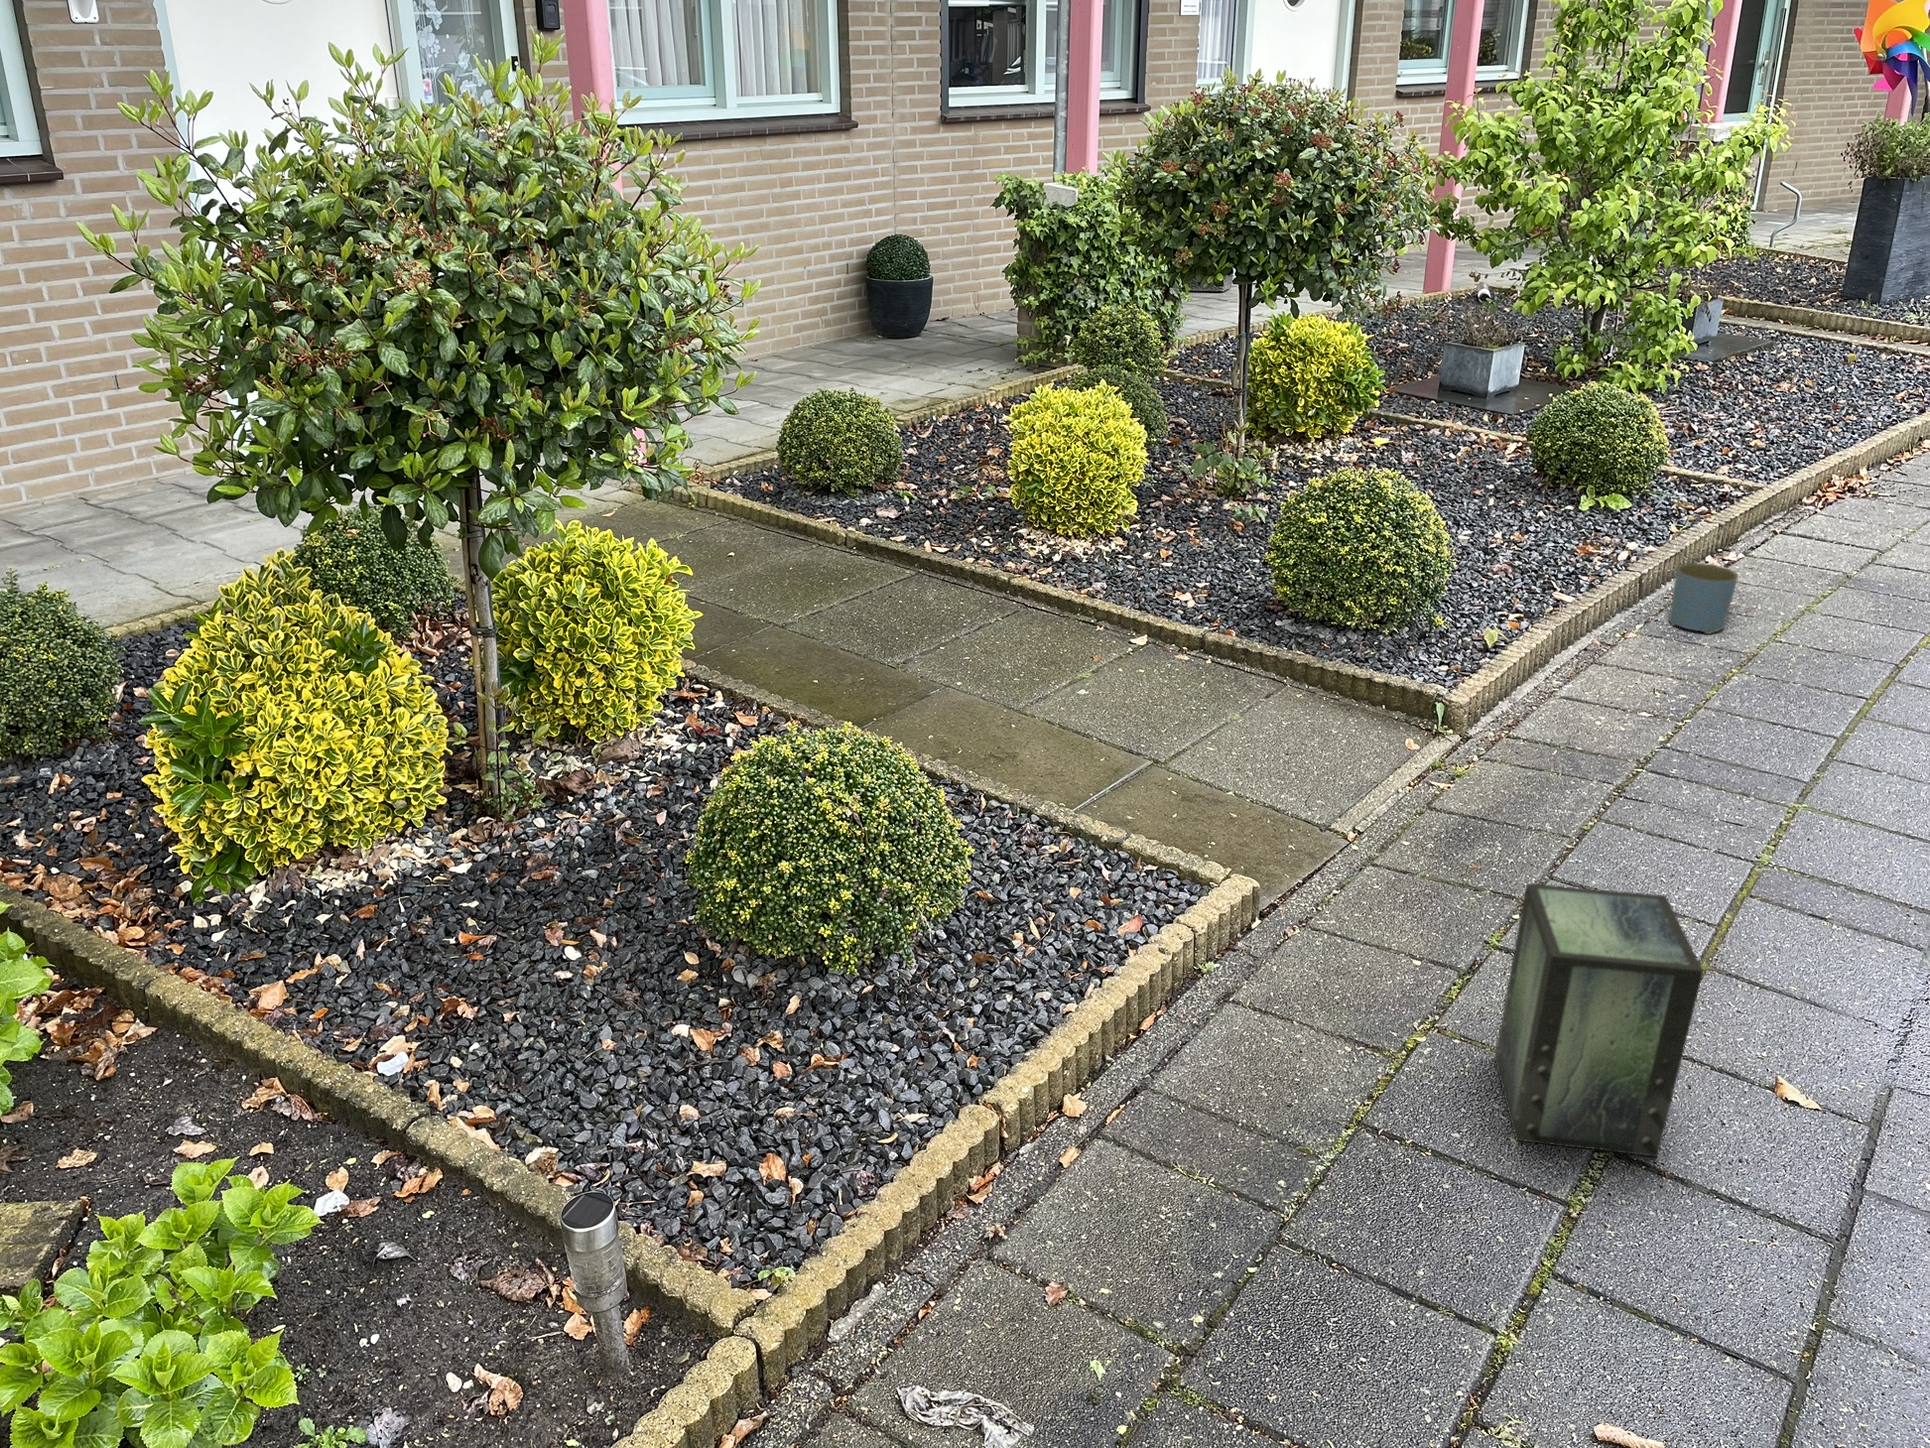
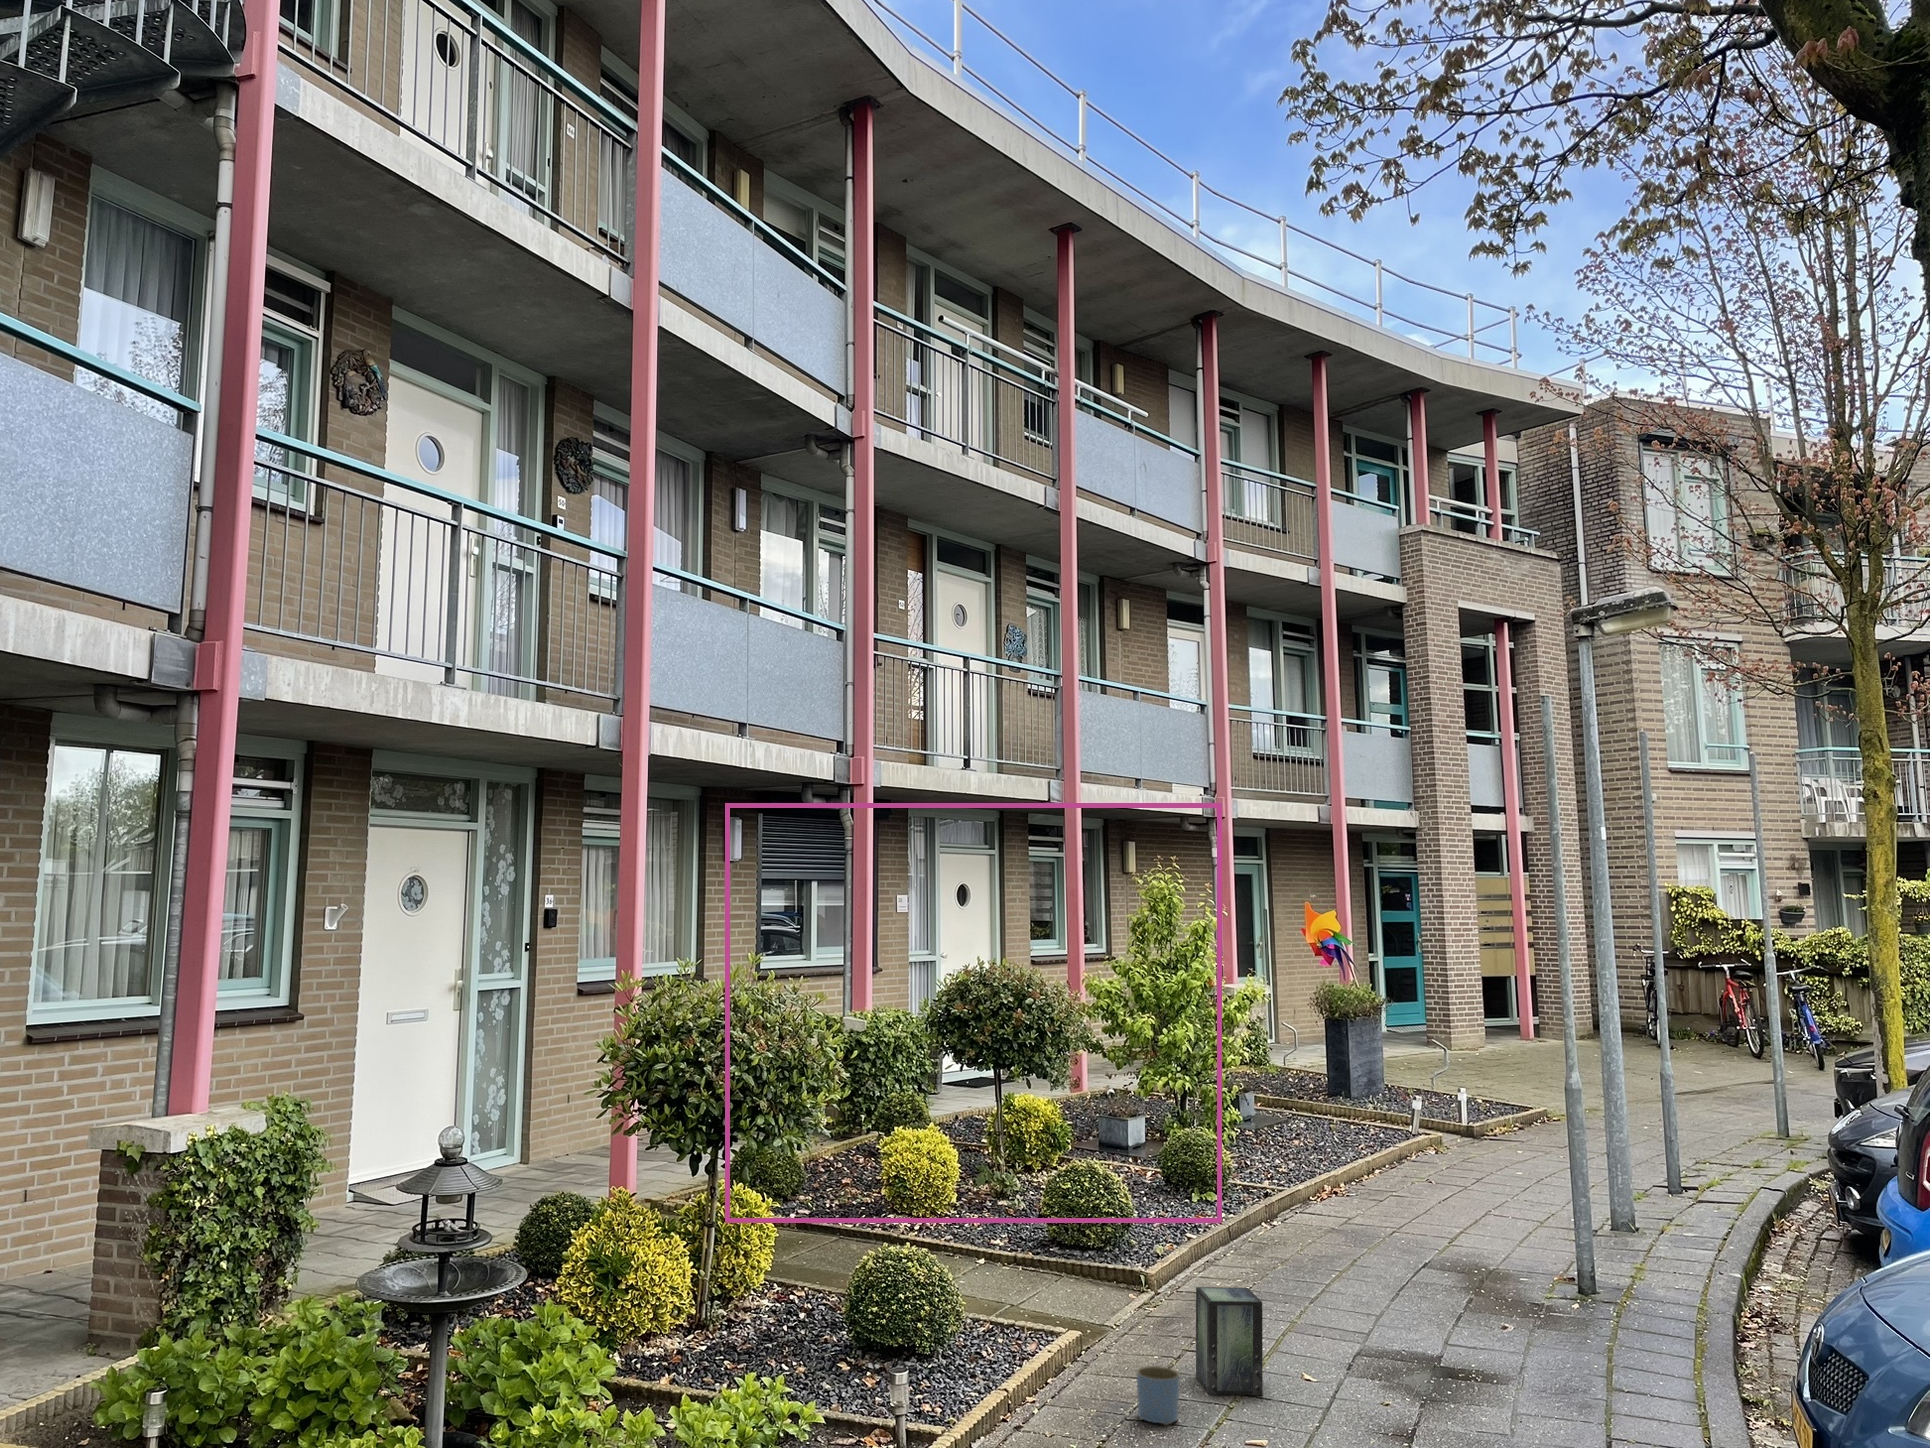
planter: present [1669,563,1738,634] -> present [1137,1366,1180,1425]

